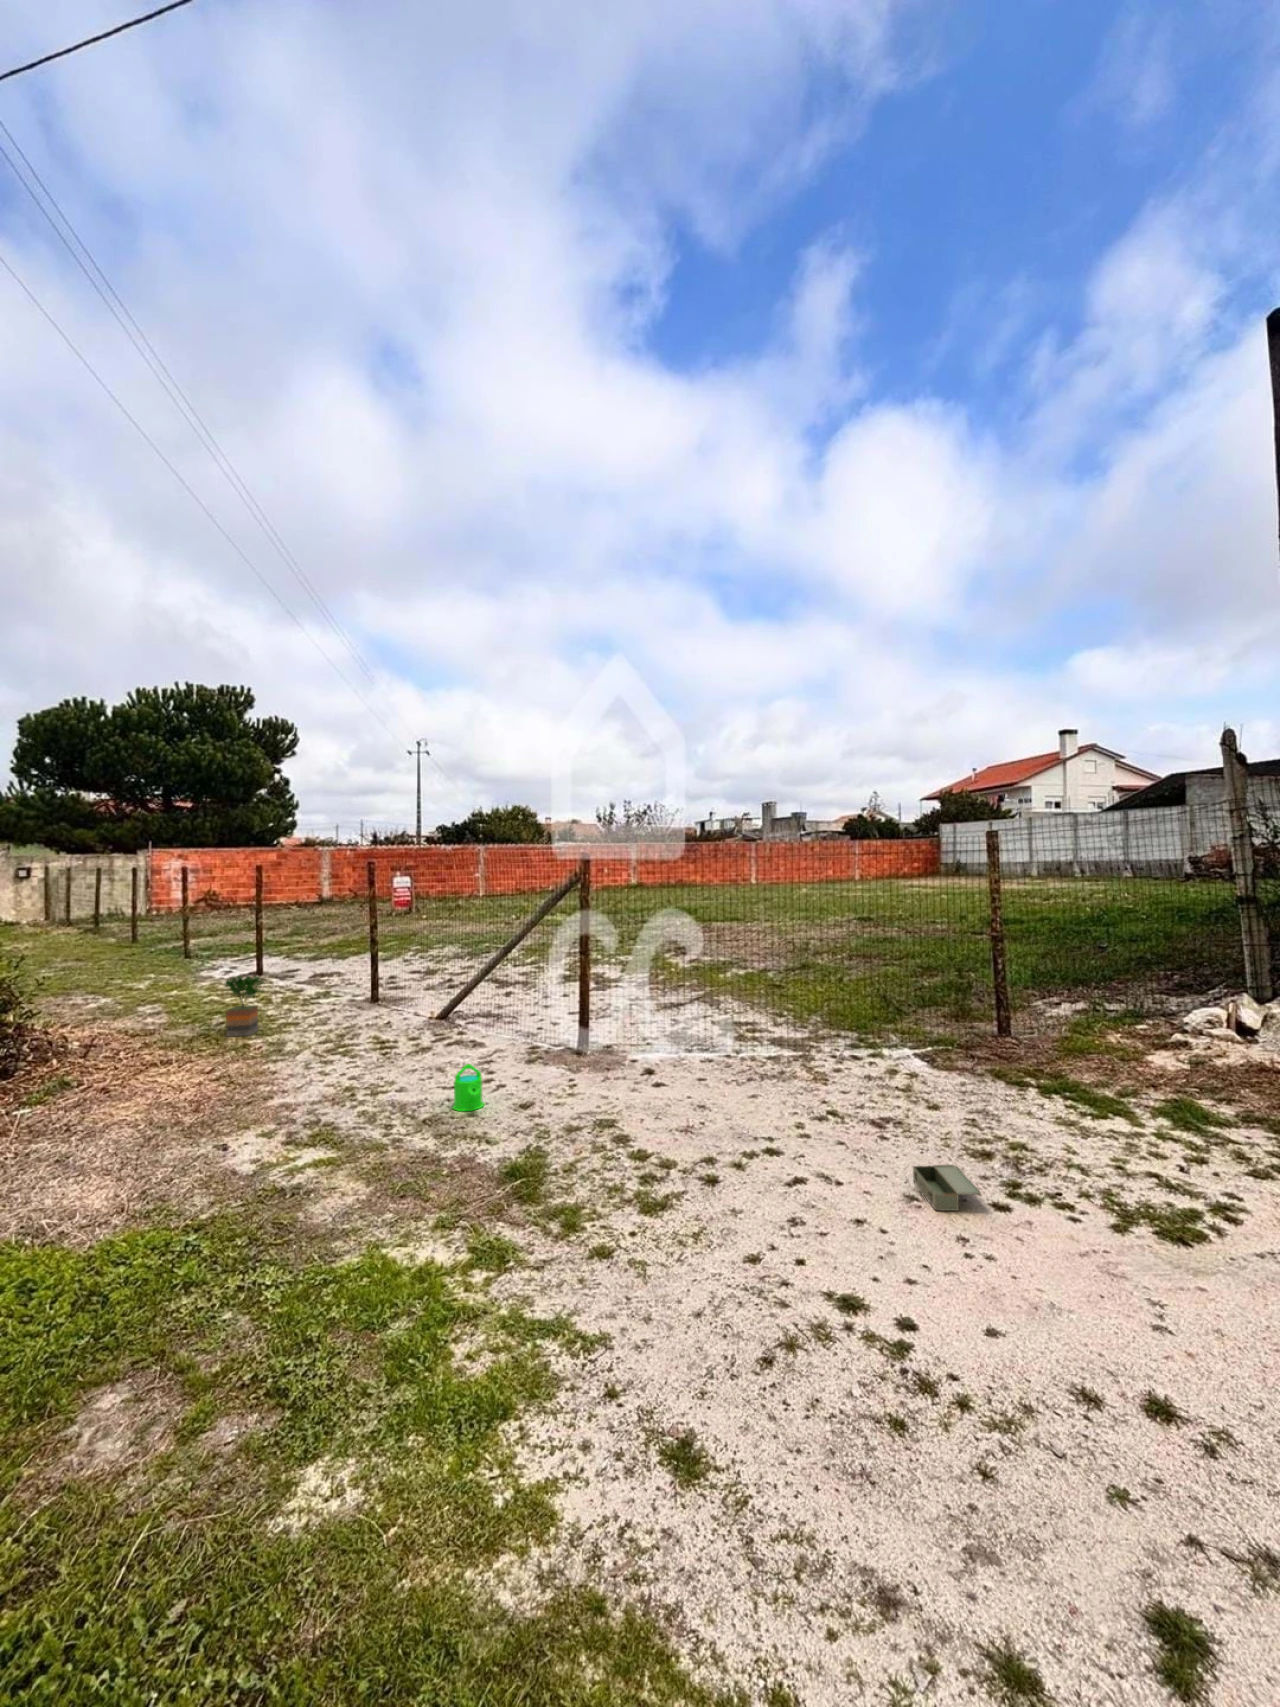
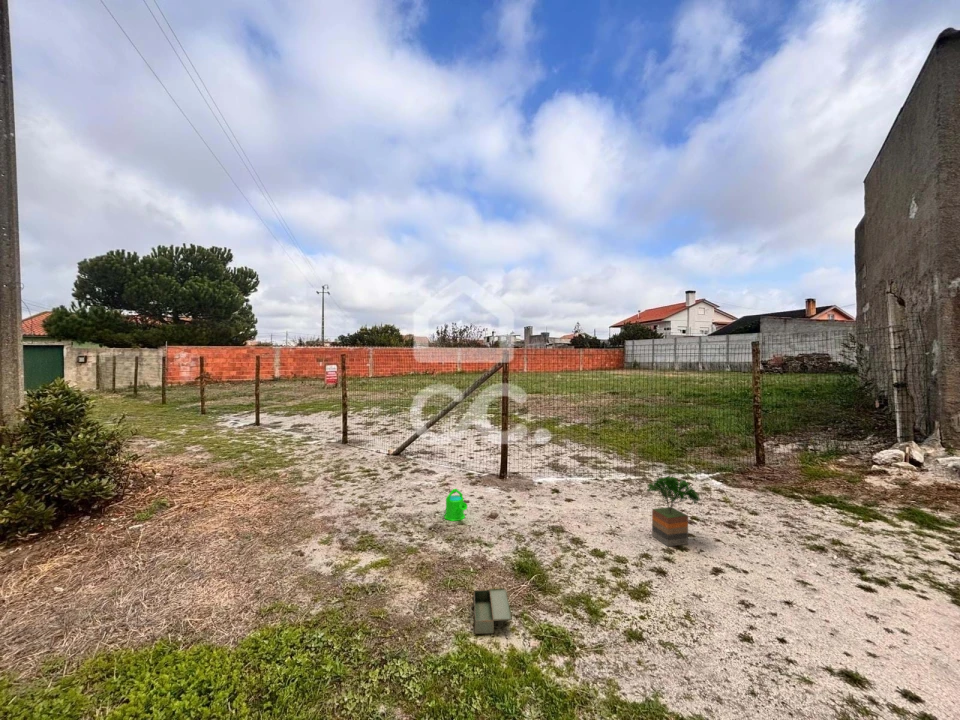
potted tree: present [224,976,264,1037] -> present [647,476,700,546]
toolbox: present [913,1165,981,1211] -> present [470,589,511,634]

